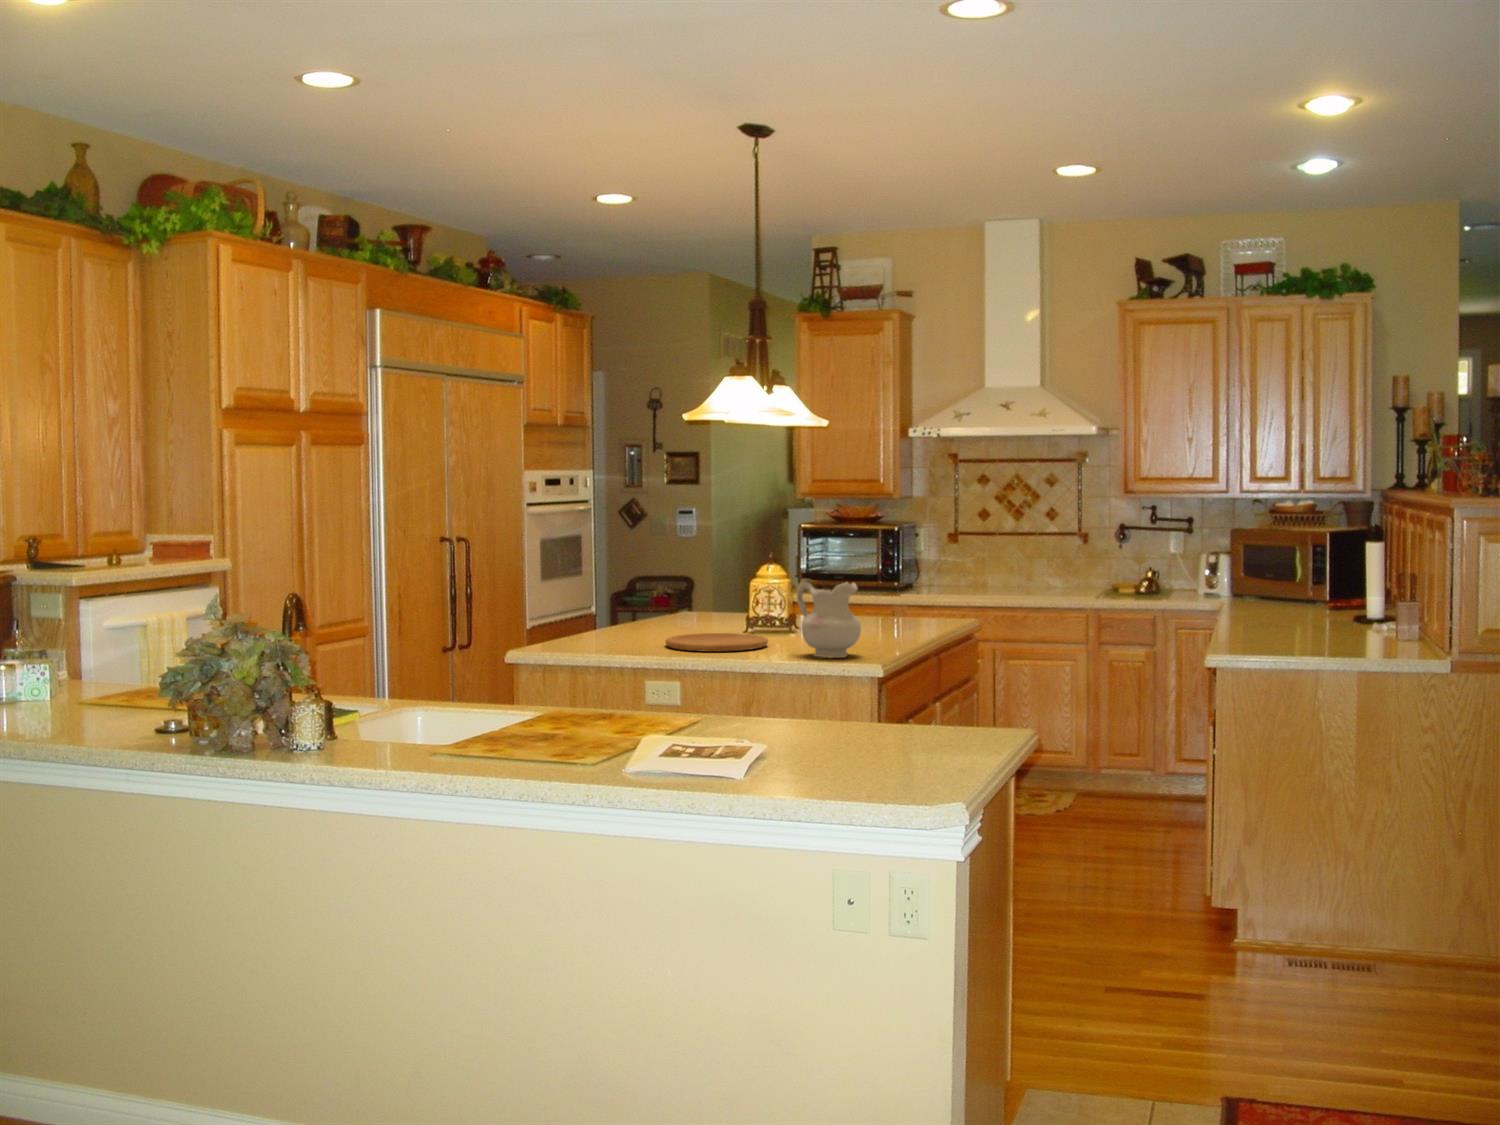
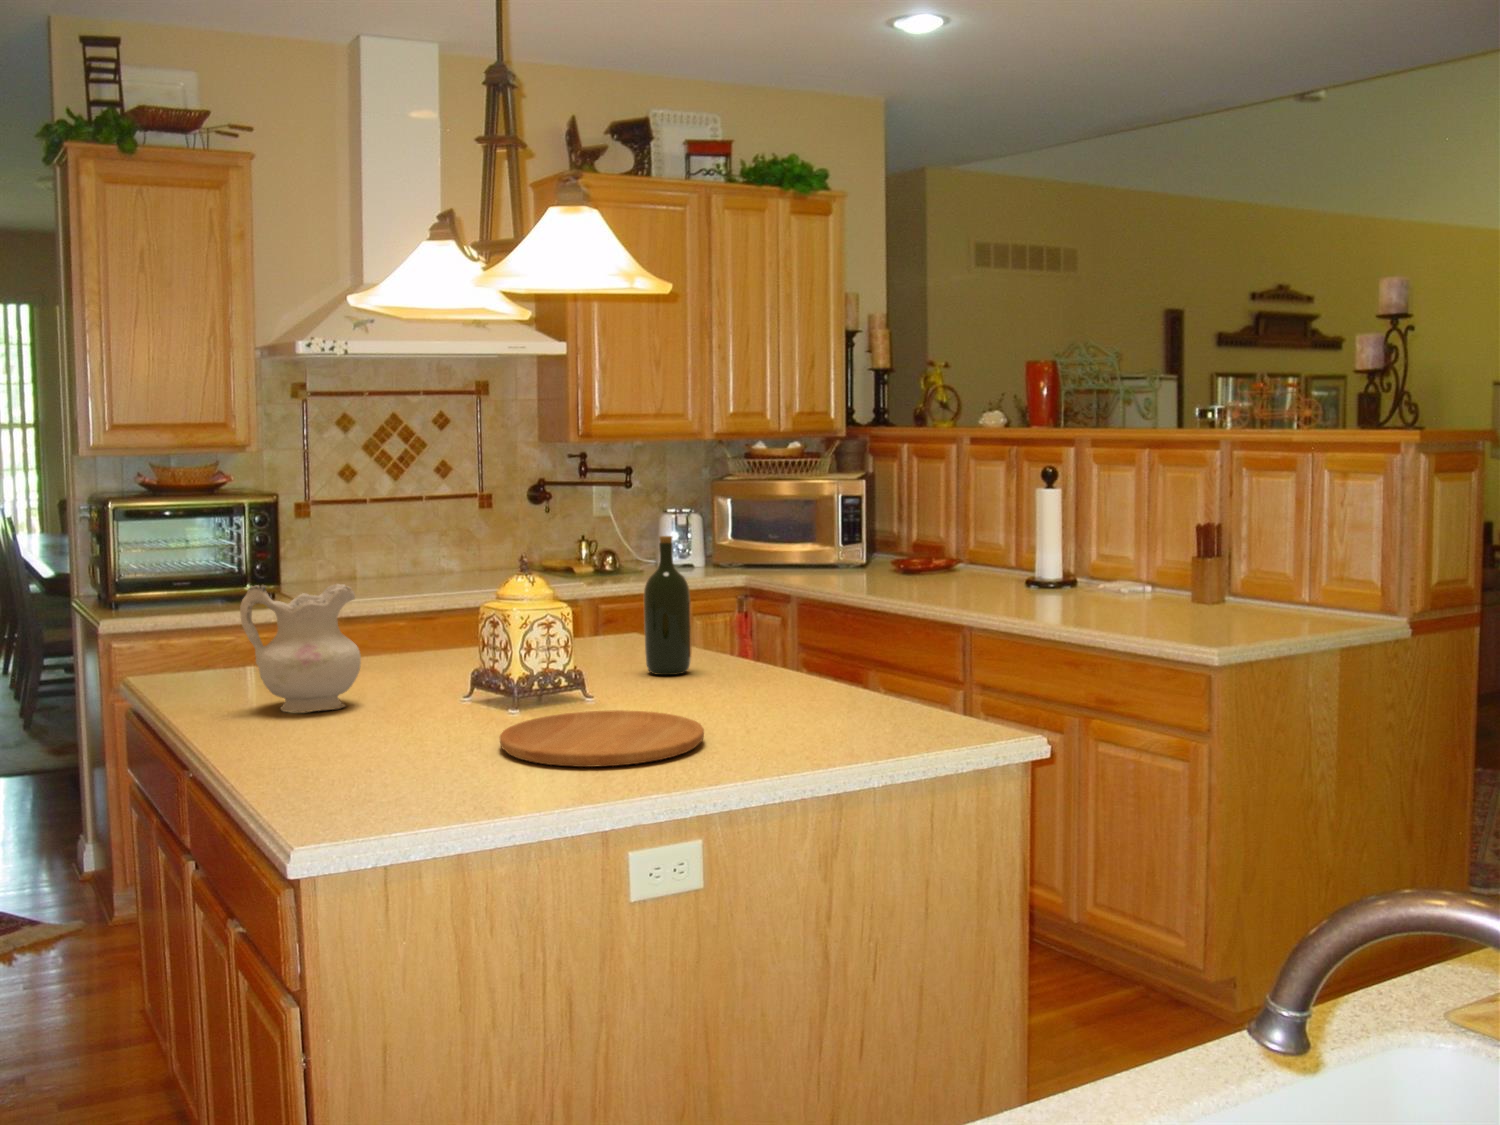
wine bottle: none [866,551,894,634] -> present [644,536,691,675]
ceramic pitcher: present [797,579,861,658] -> present [240,584,361,713]

